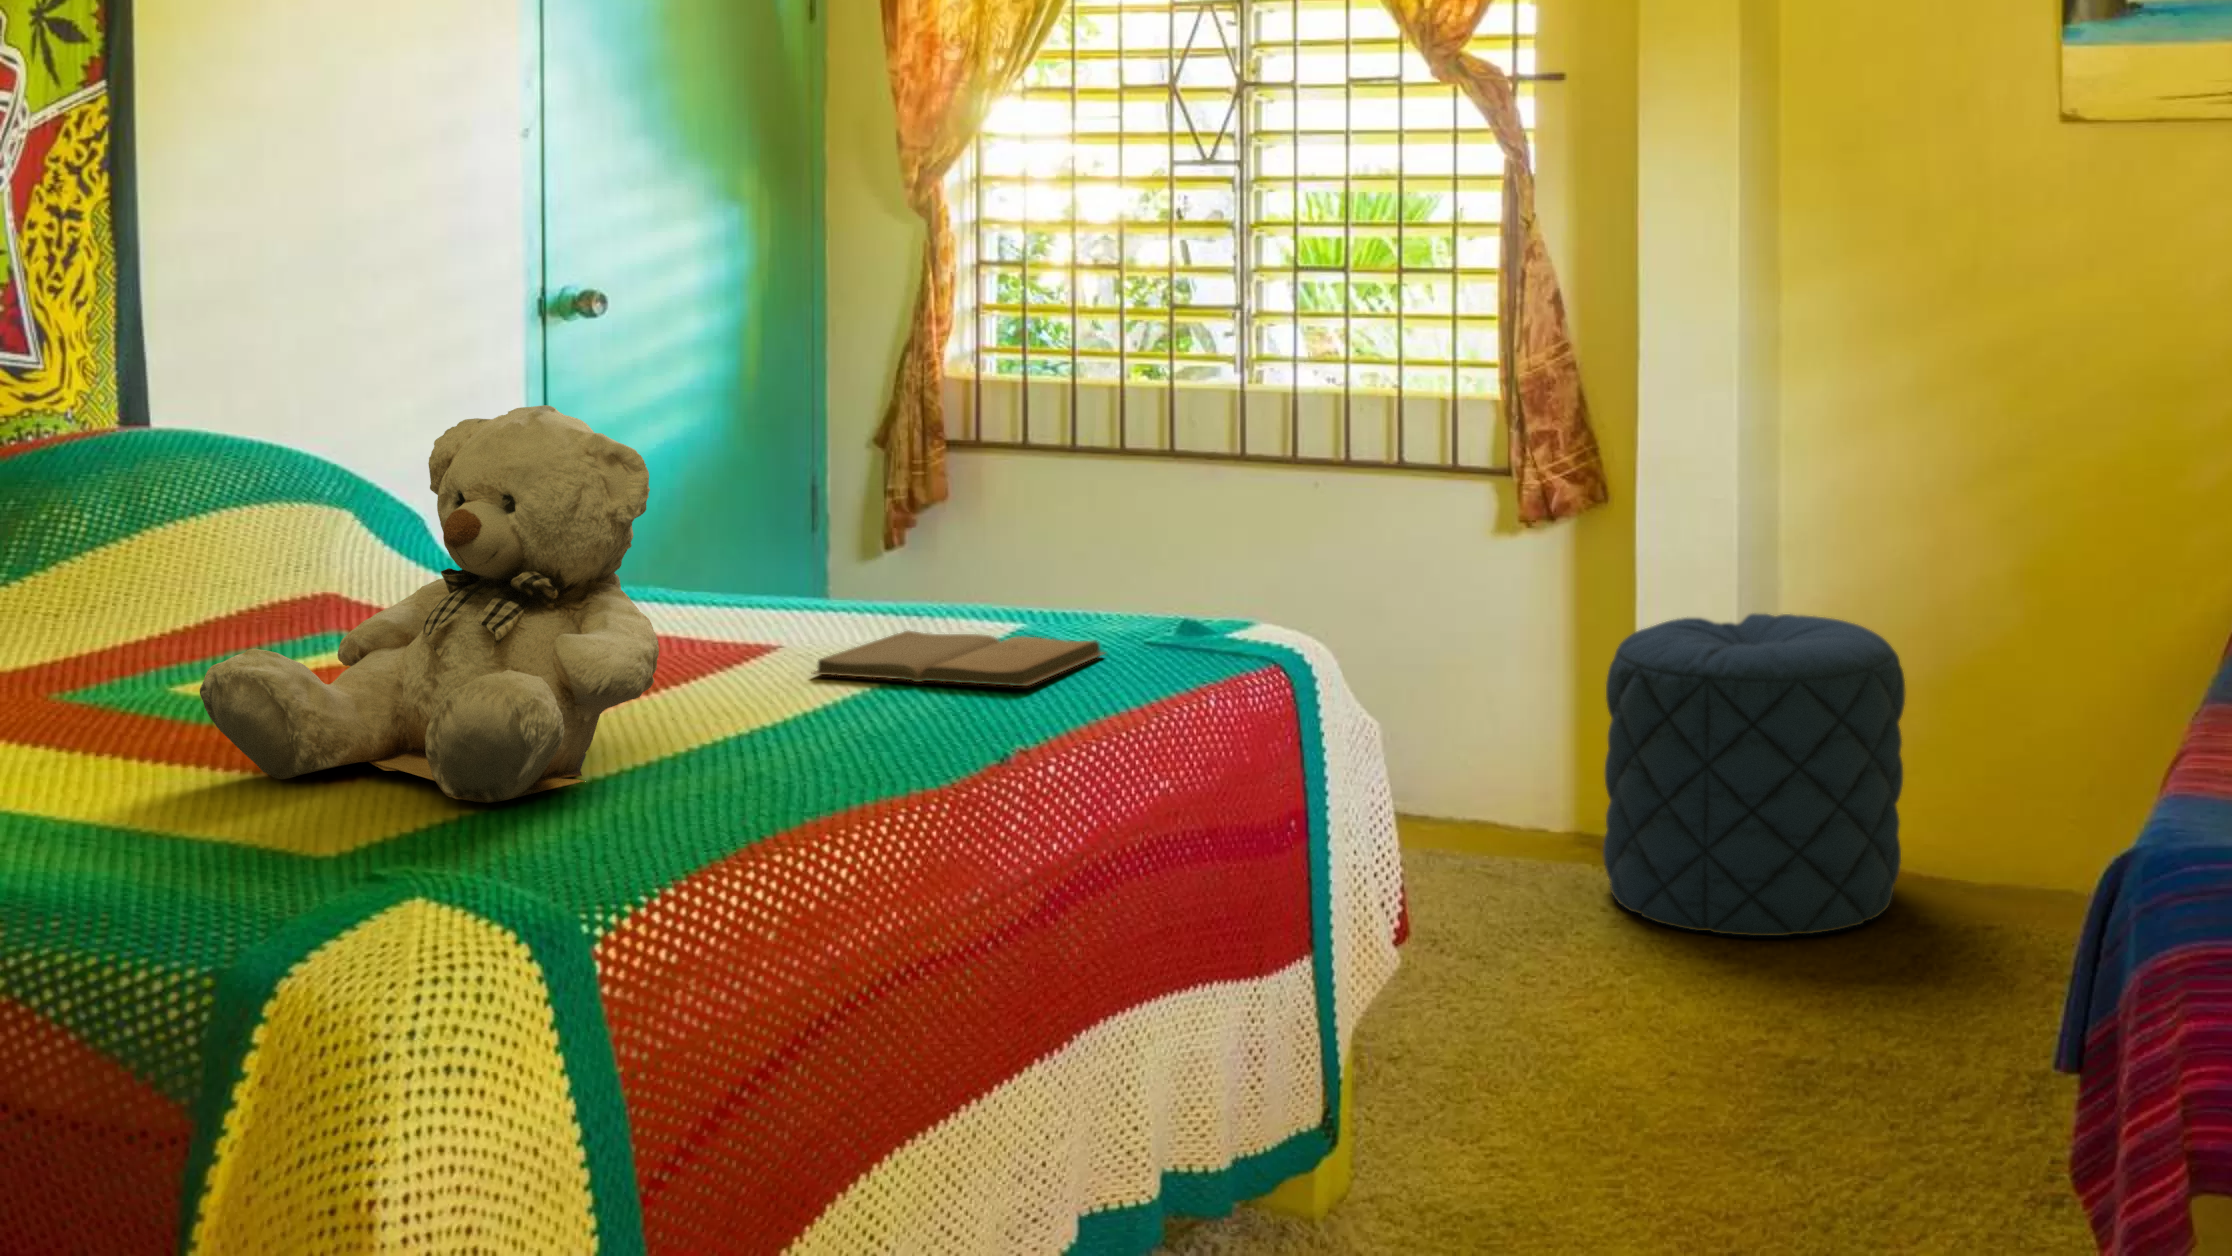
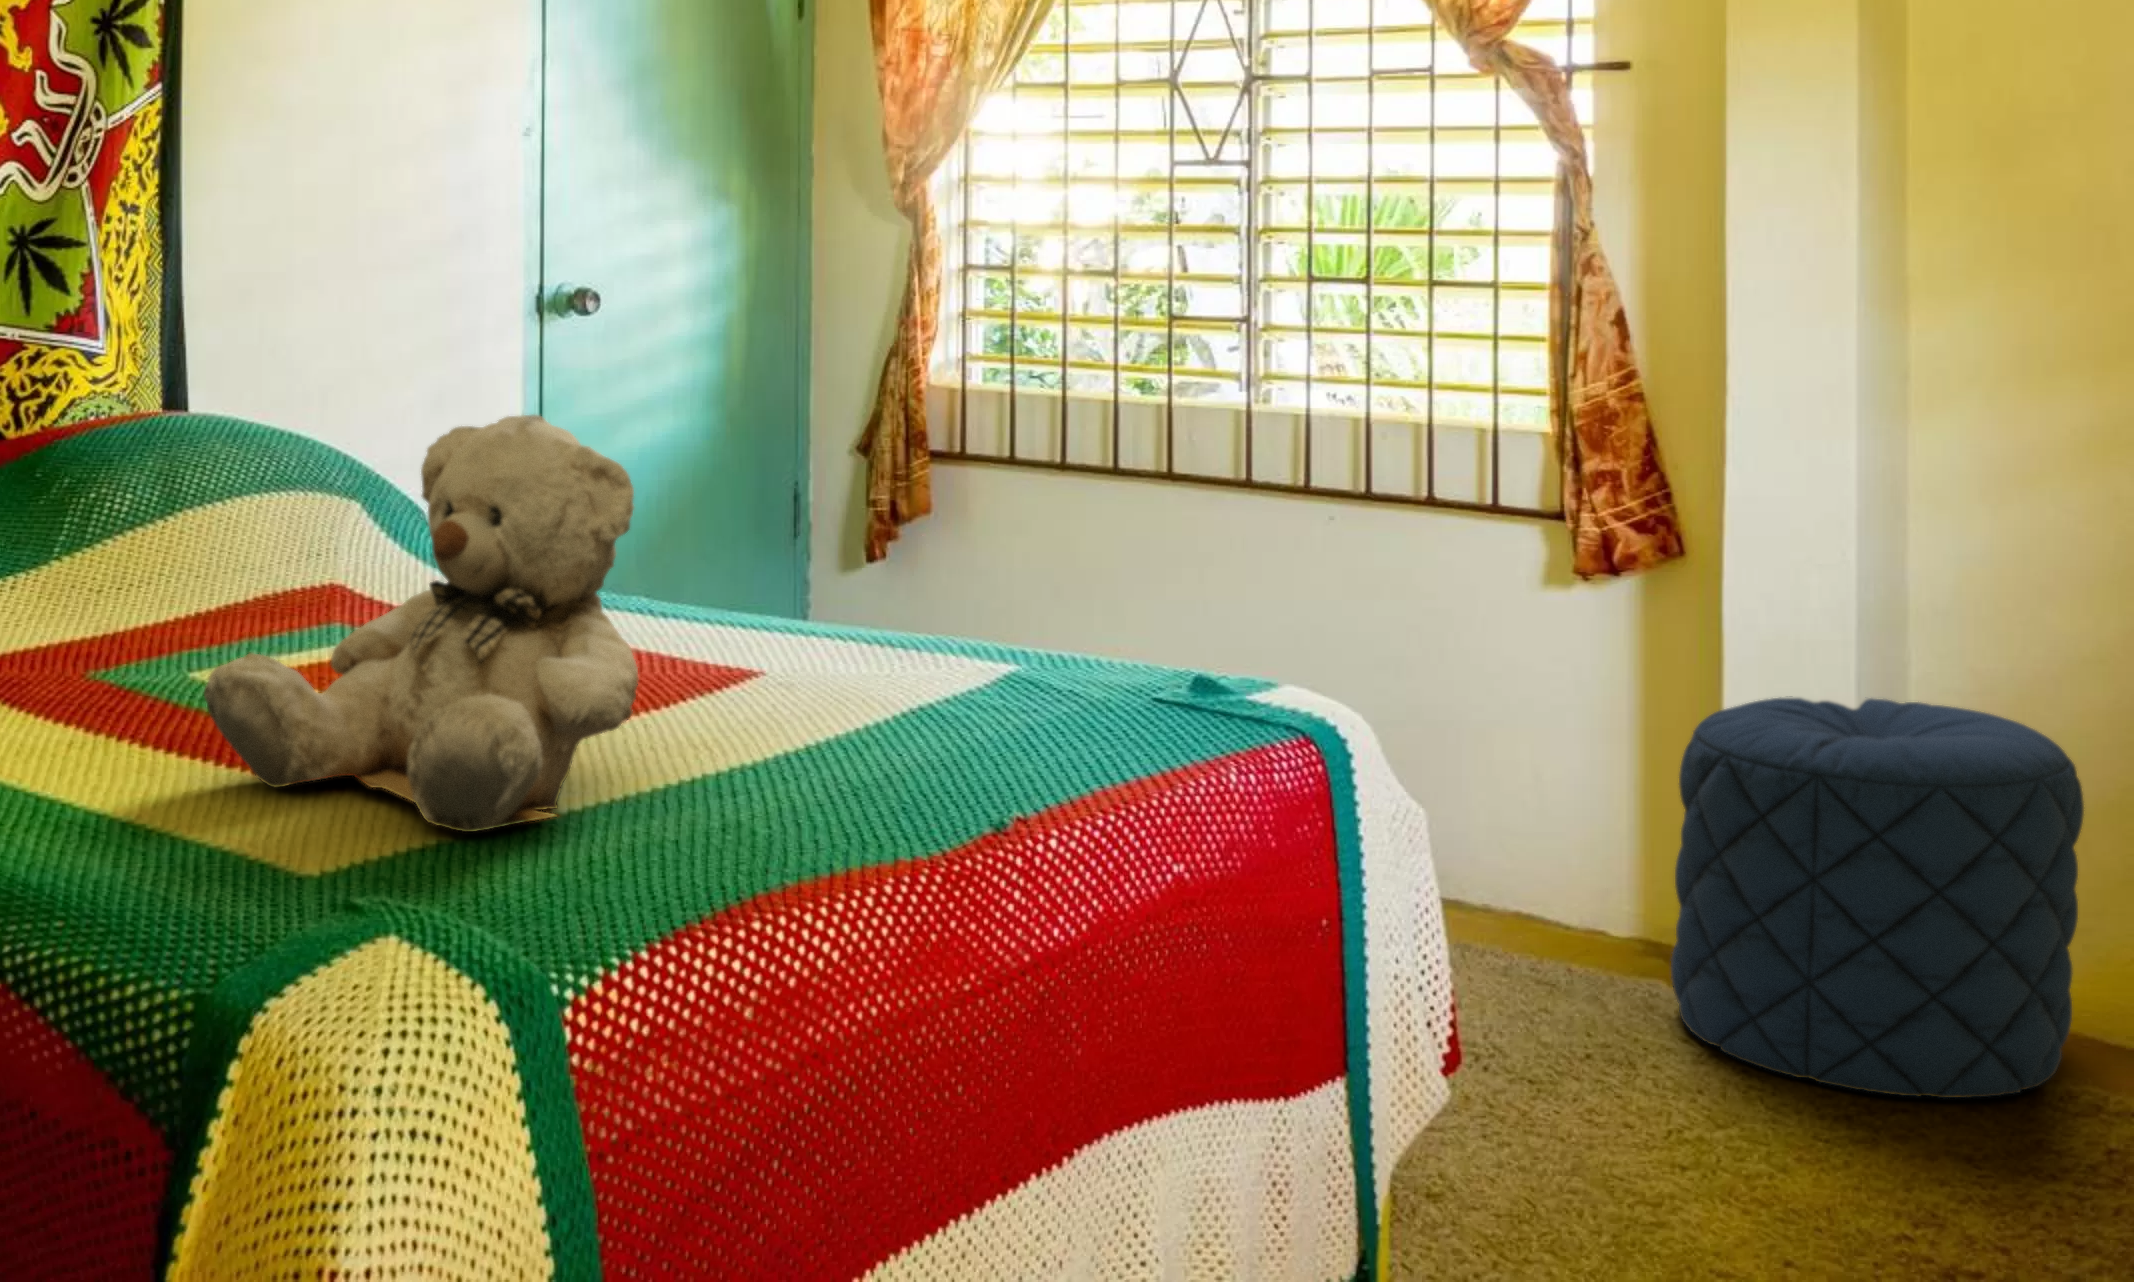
book: present [814,631,1104,686] -> none [790,667,1108,741]

